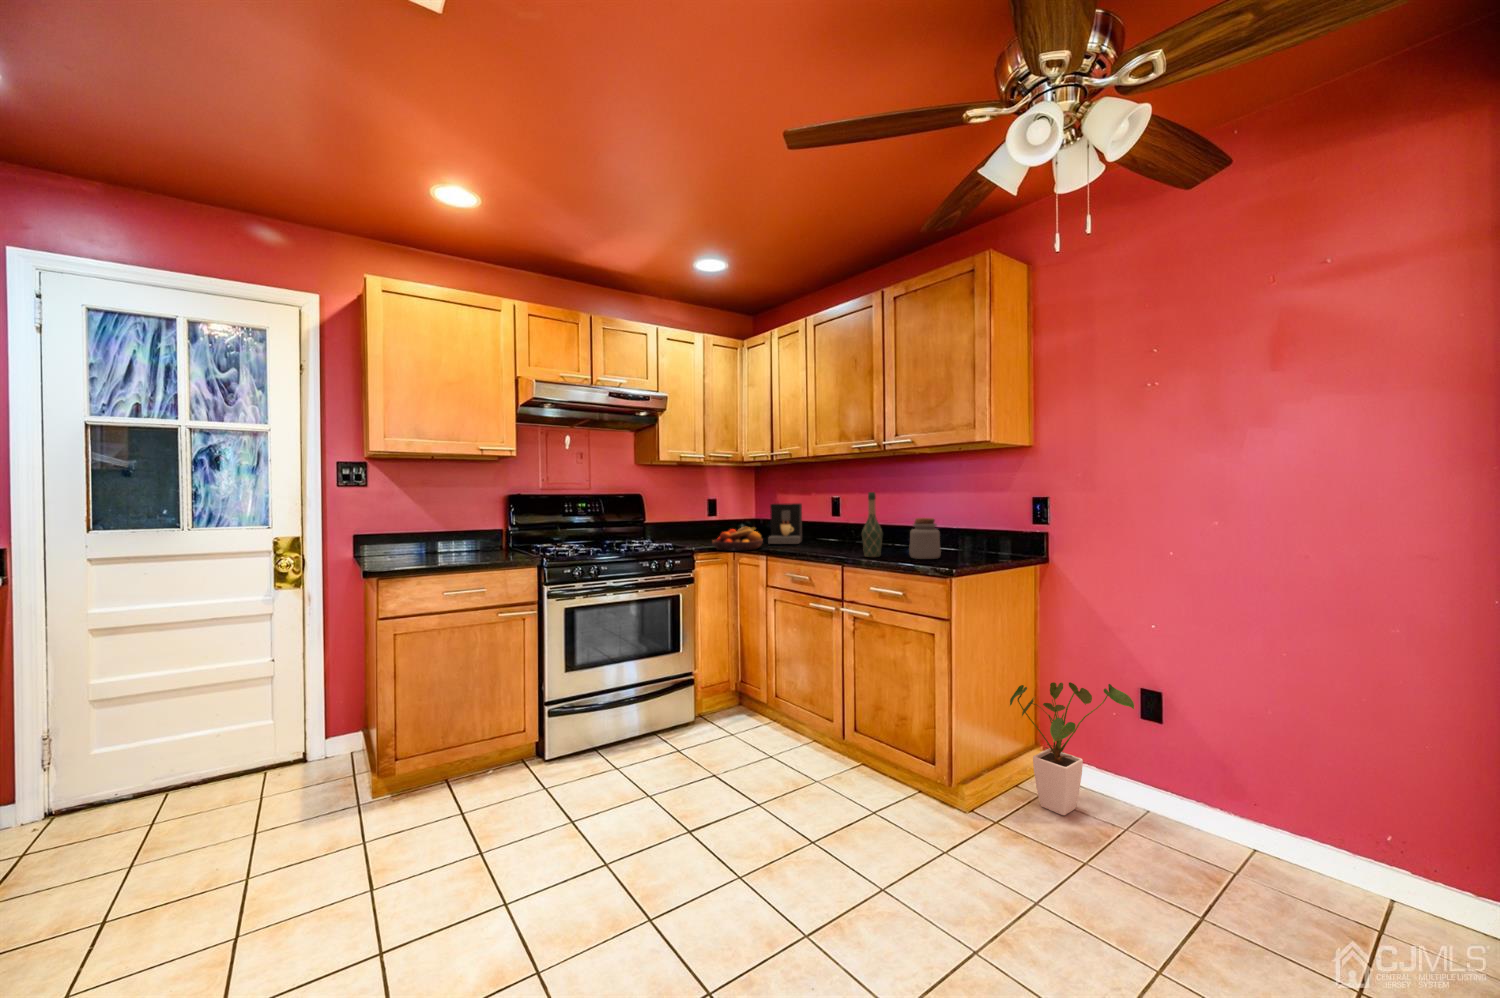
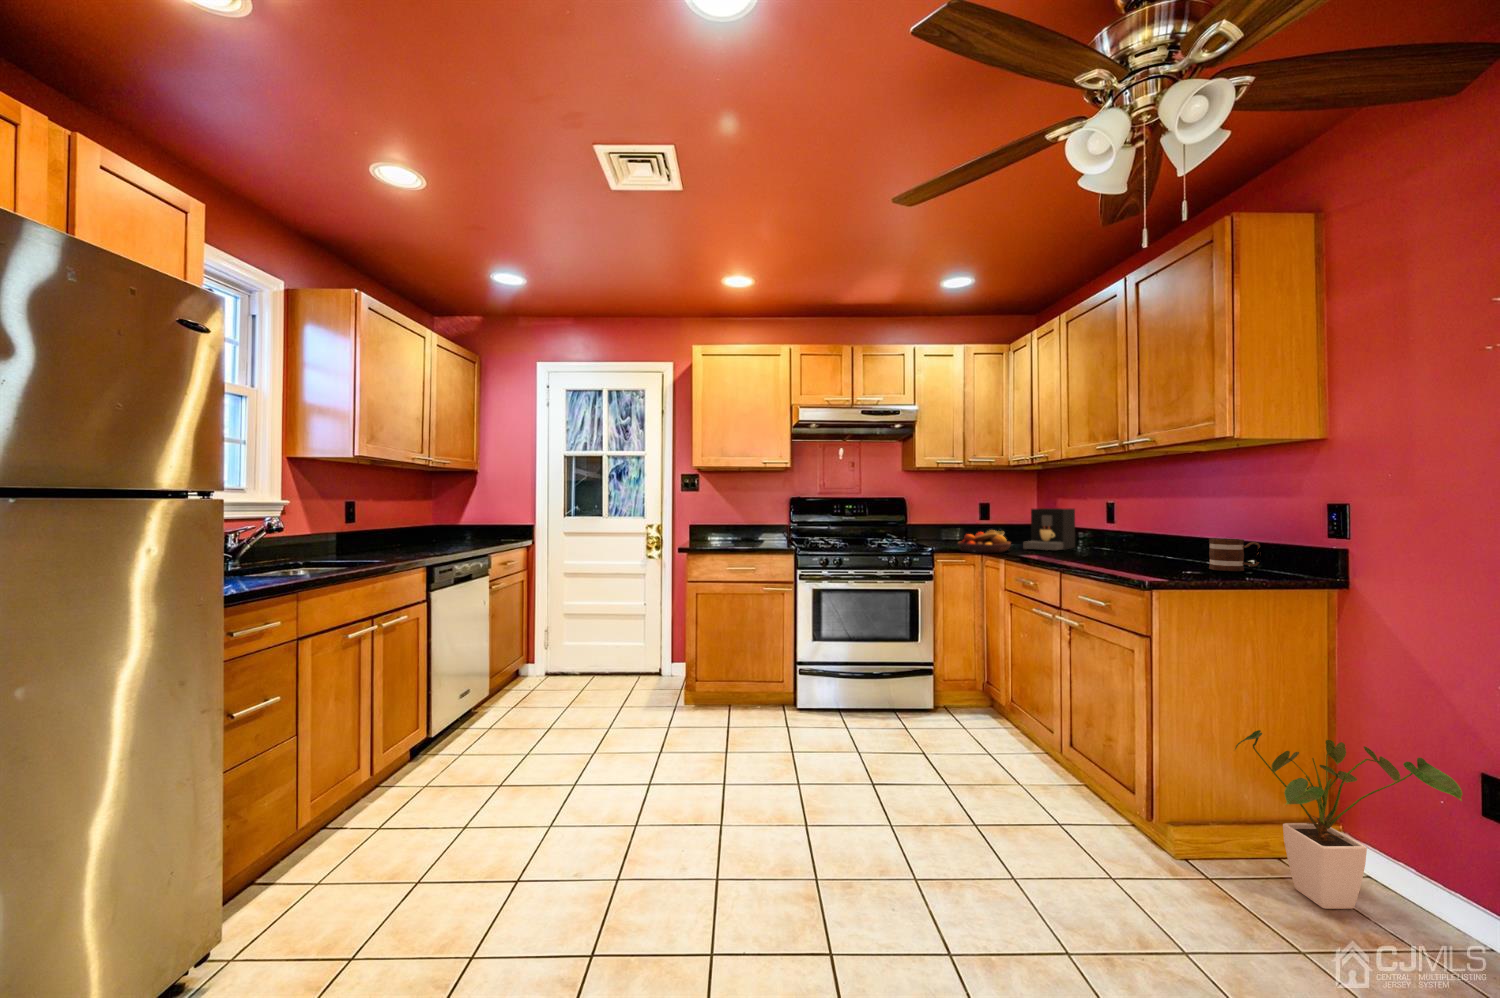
wine bottle: present [862,492,883,557] -> none [1090,496,1115,566]
jar: present [909,518,941,559] -> none [1141,525,1183,572]
mug: none [949,528,983,555] -> present [1209,538,1260,571]

